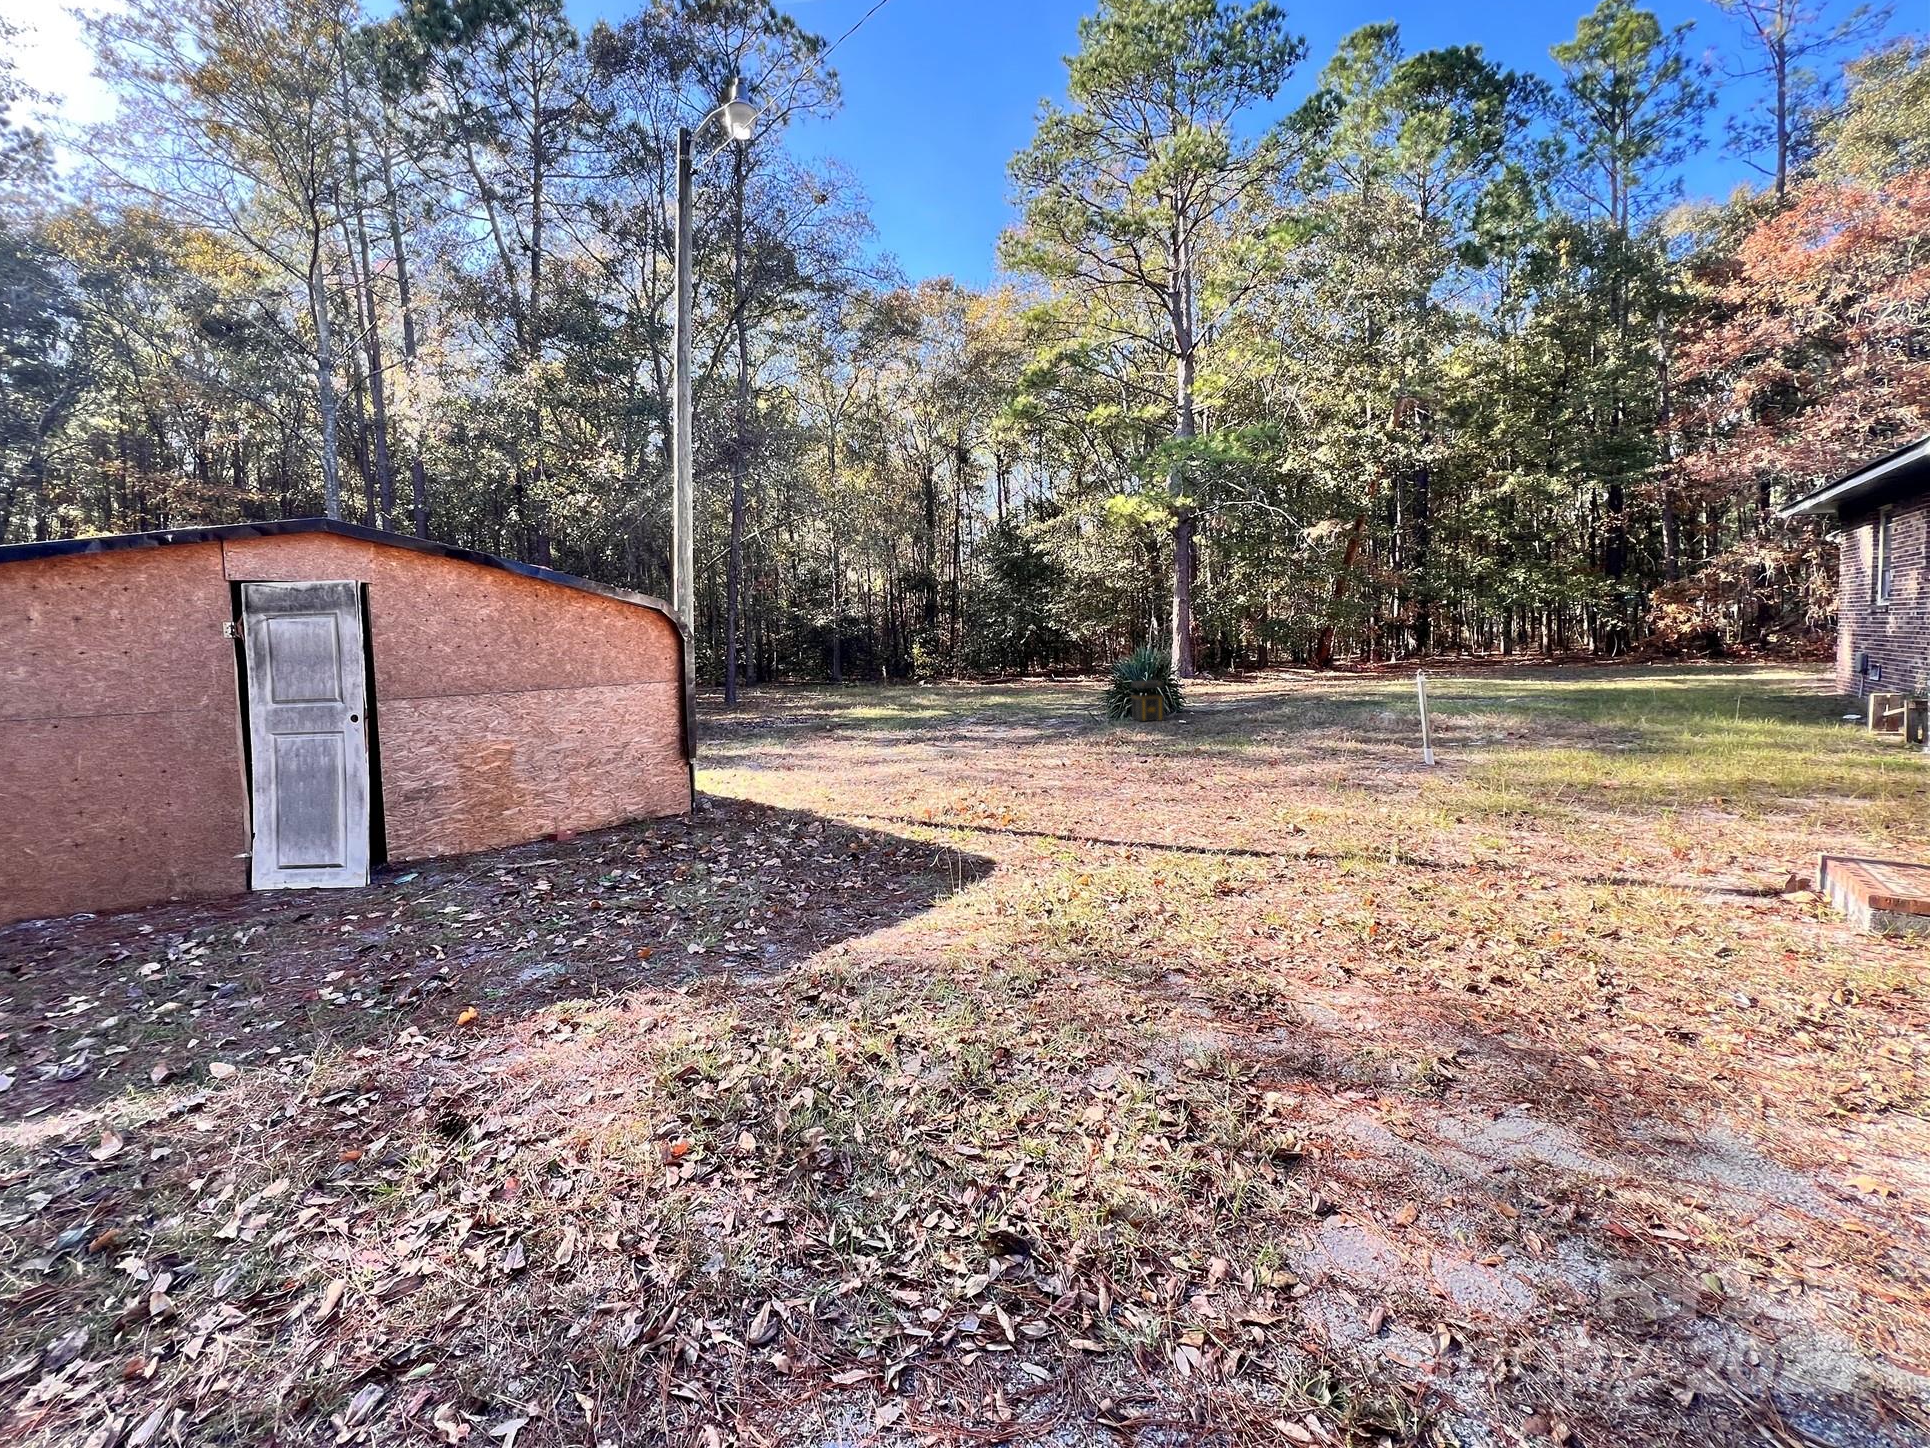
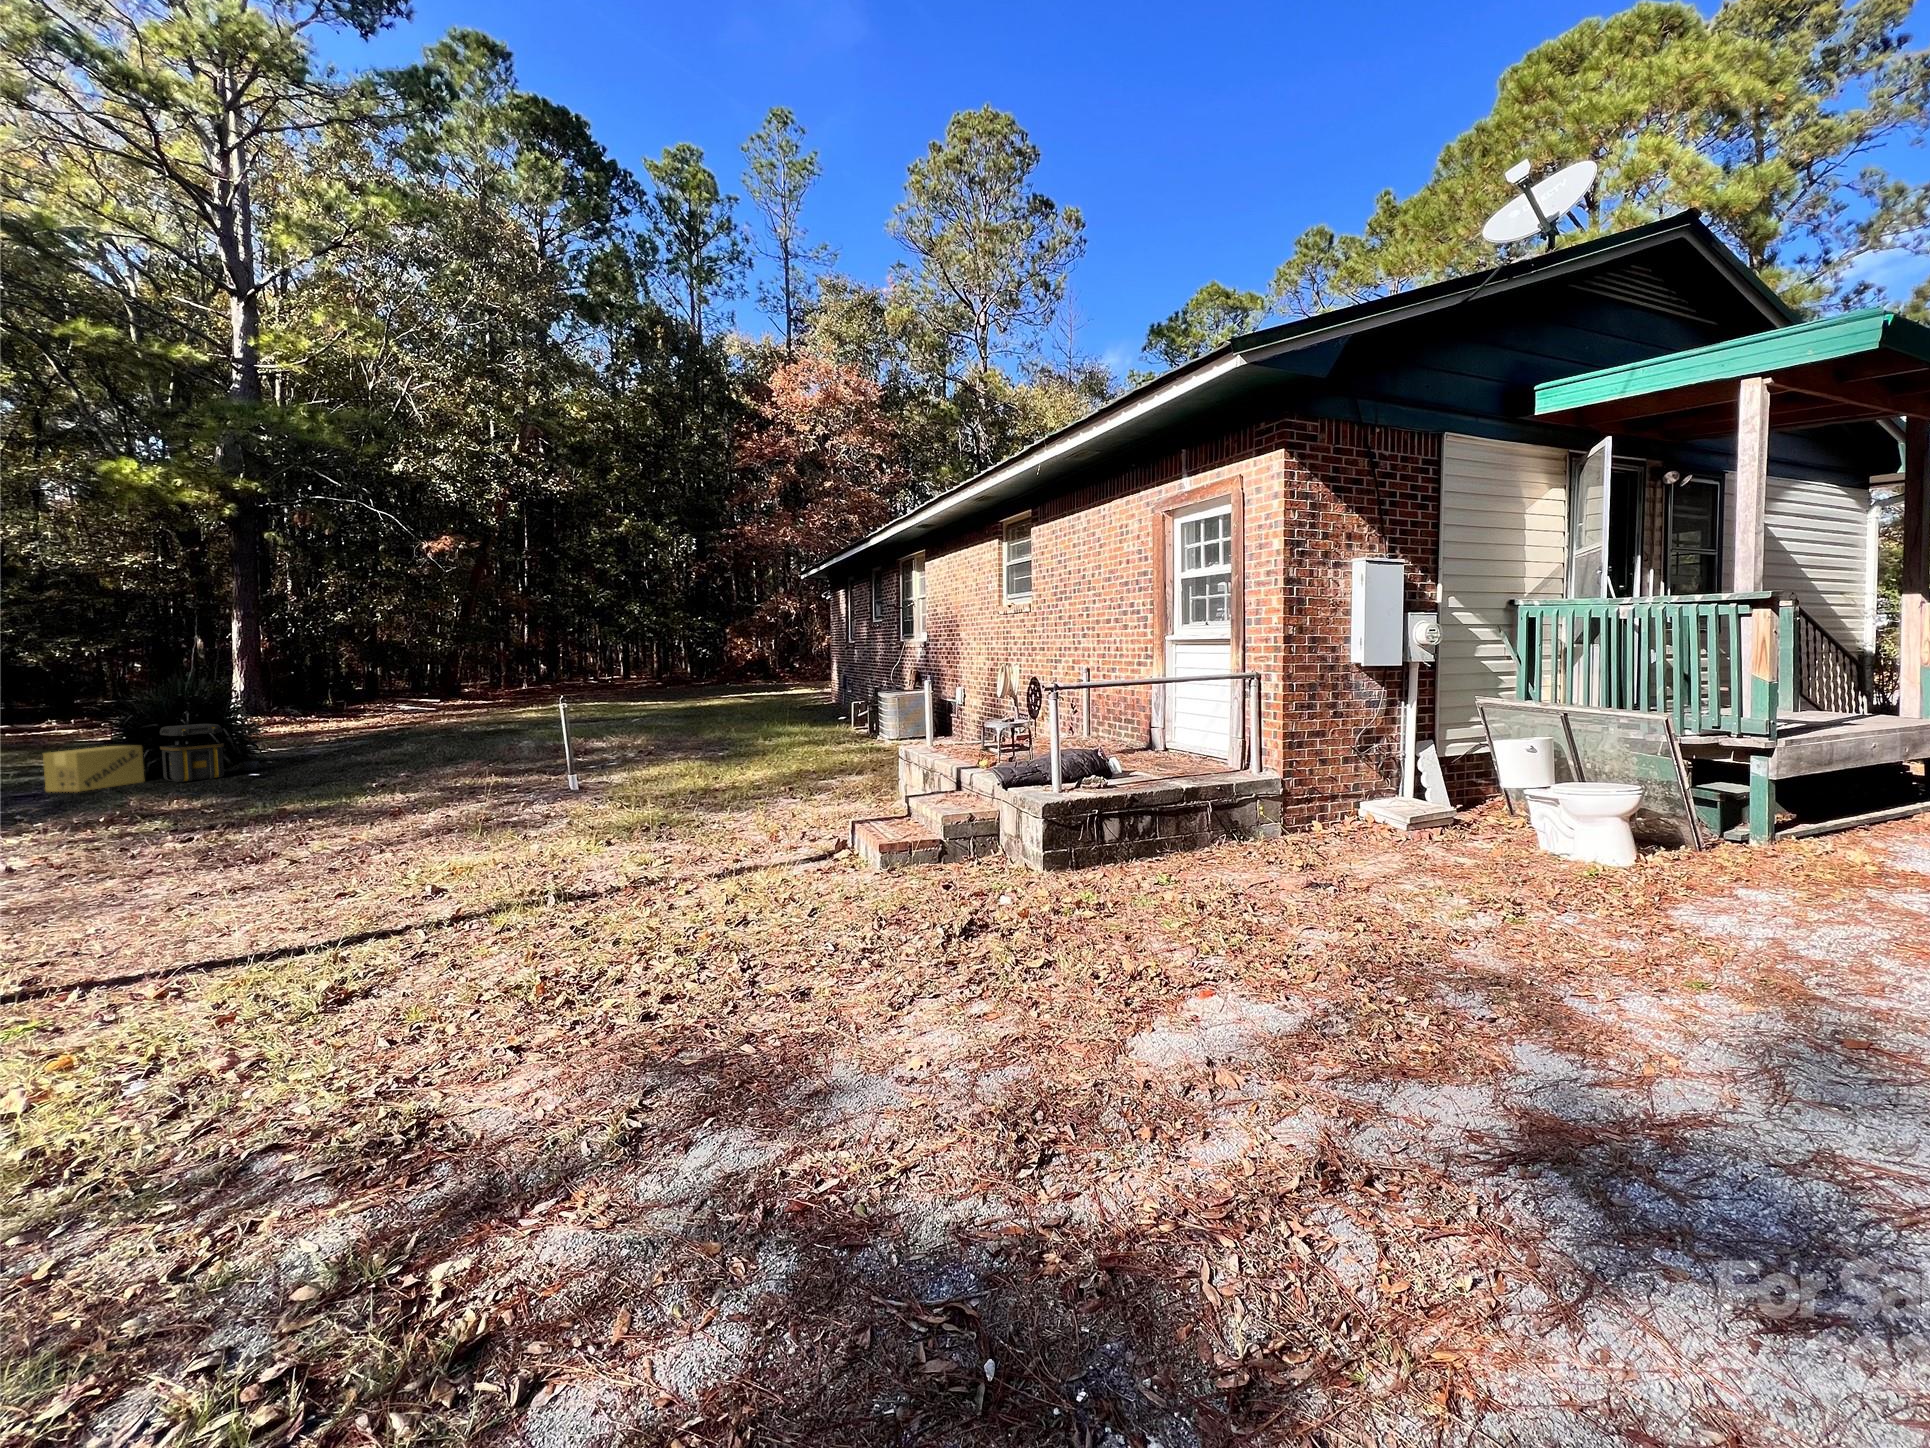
potted plant: none [1170,679,1193,717] -> present [232,721,265,771]
cardboard box: none [1076,693,1122,722] -> present [43,746,145,792]

